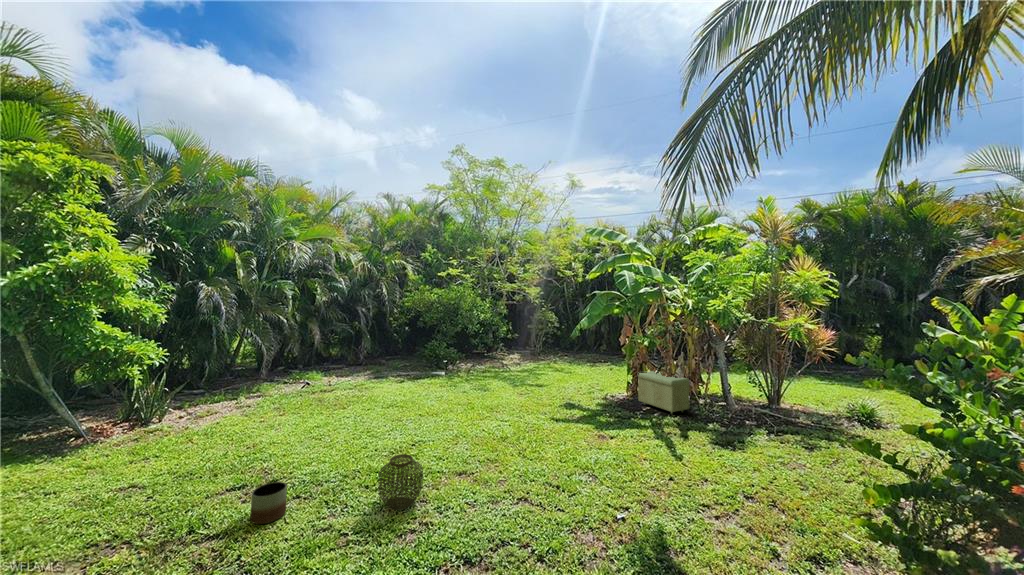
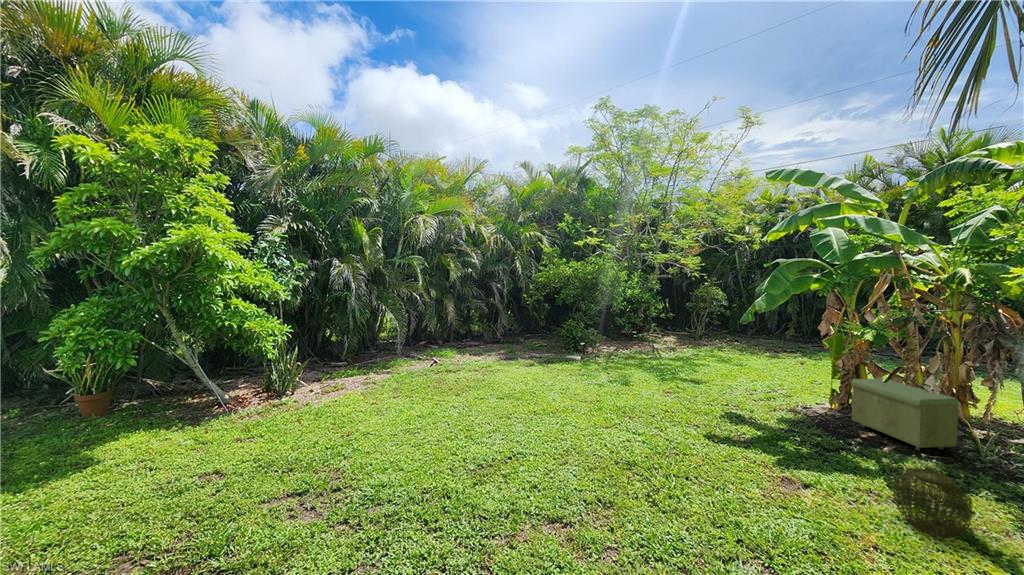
woven basket: present [378,454,423,510] -> present [893,469,973,538]
planter: present [250,482,287,524] -> none [355,468,387,509]

